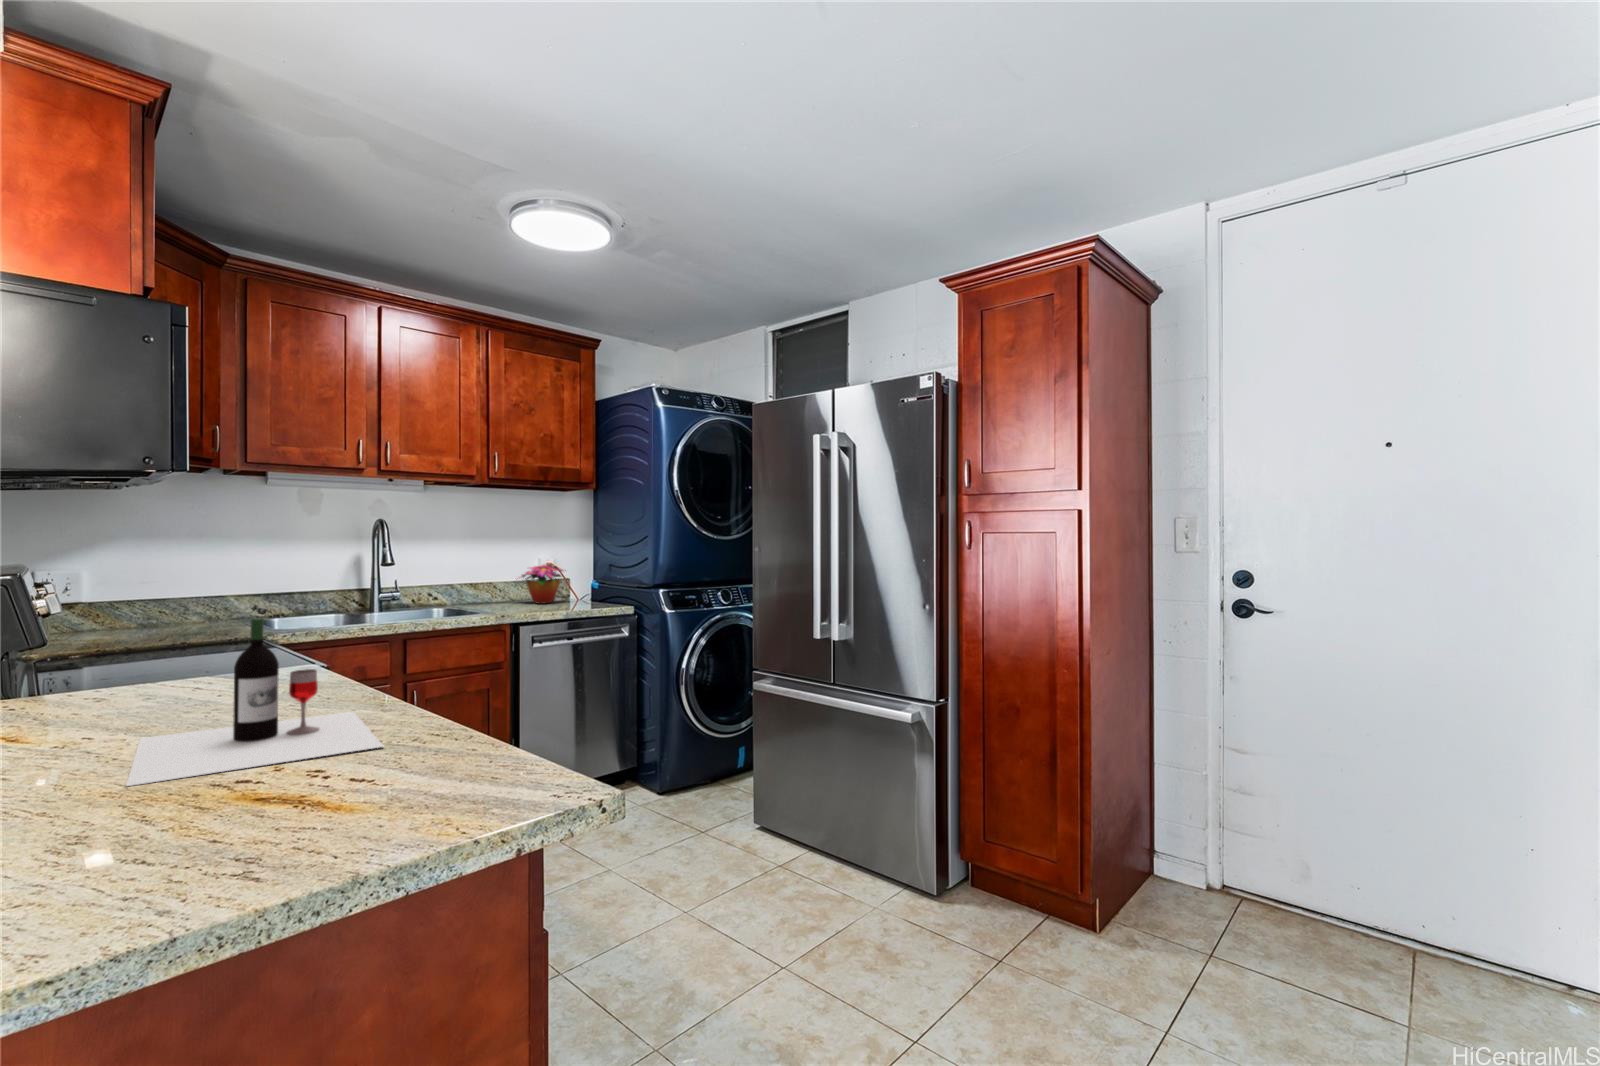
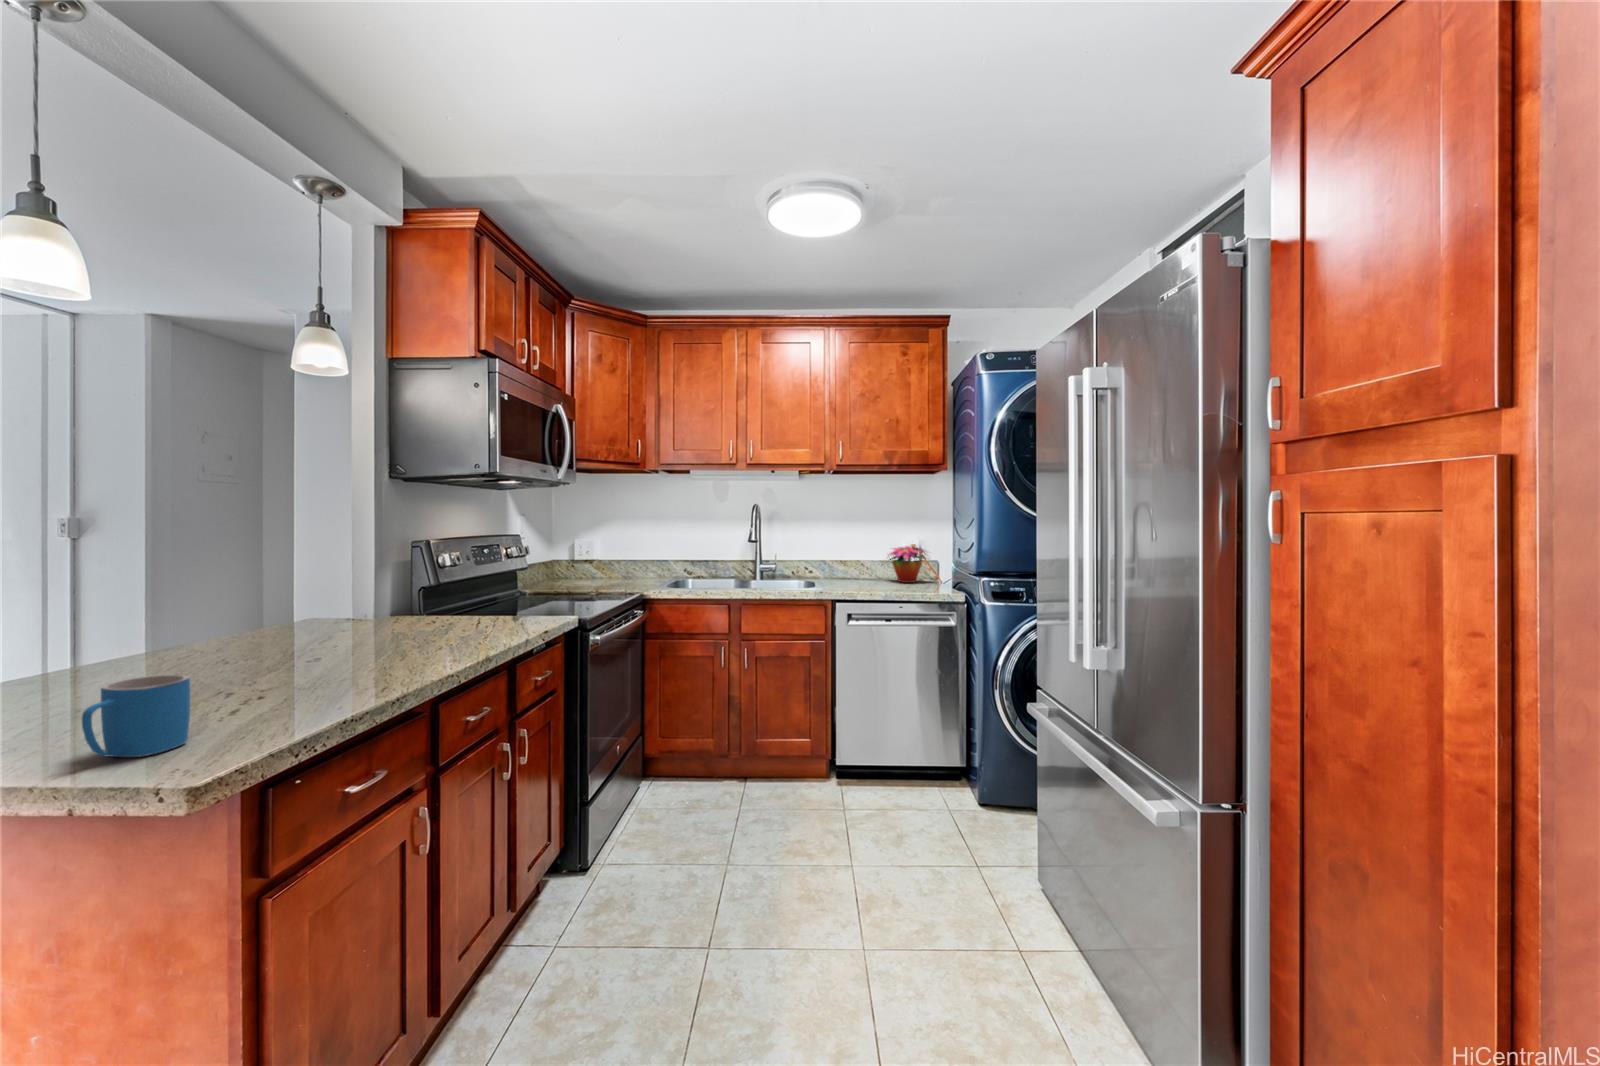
wine bottle: present [126,618,384,786] -> none [190,579,433,691]
mug: none [398,716,476,814] -> present [82,675,190,757]

